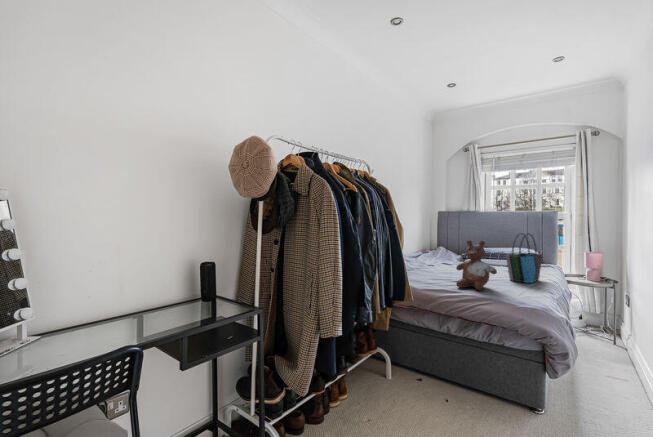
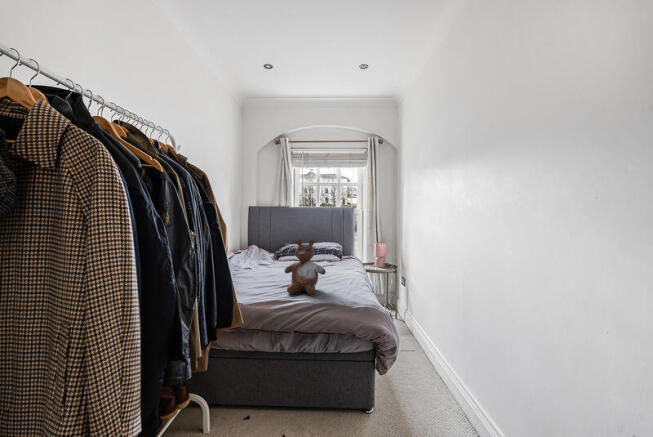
tote bag: present [506,233,542,283] -> none [327,229,353,278]

